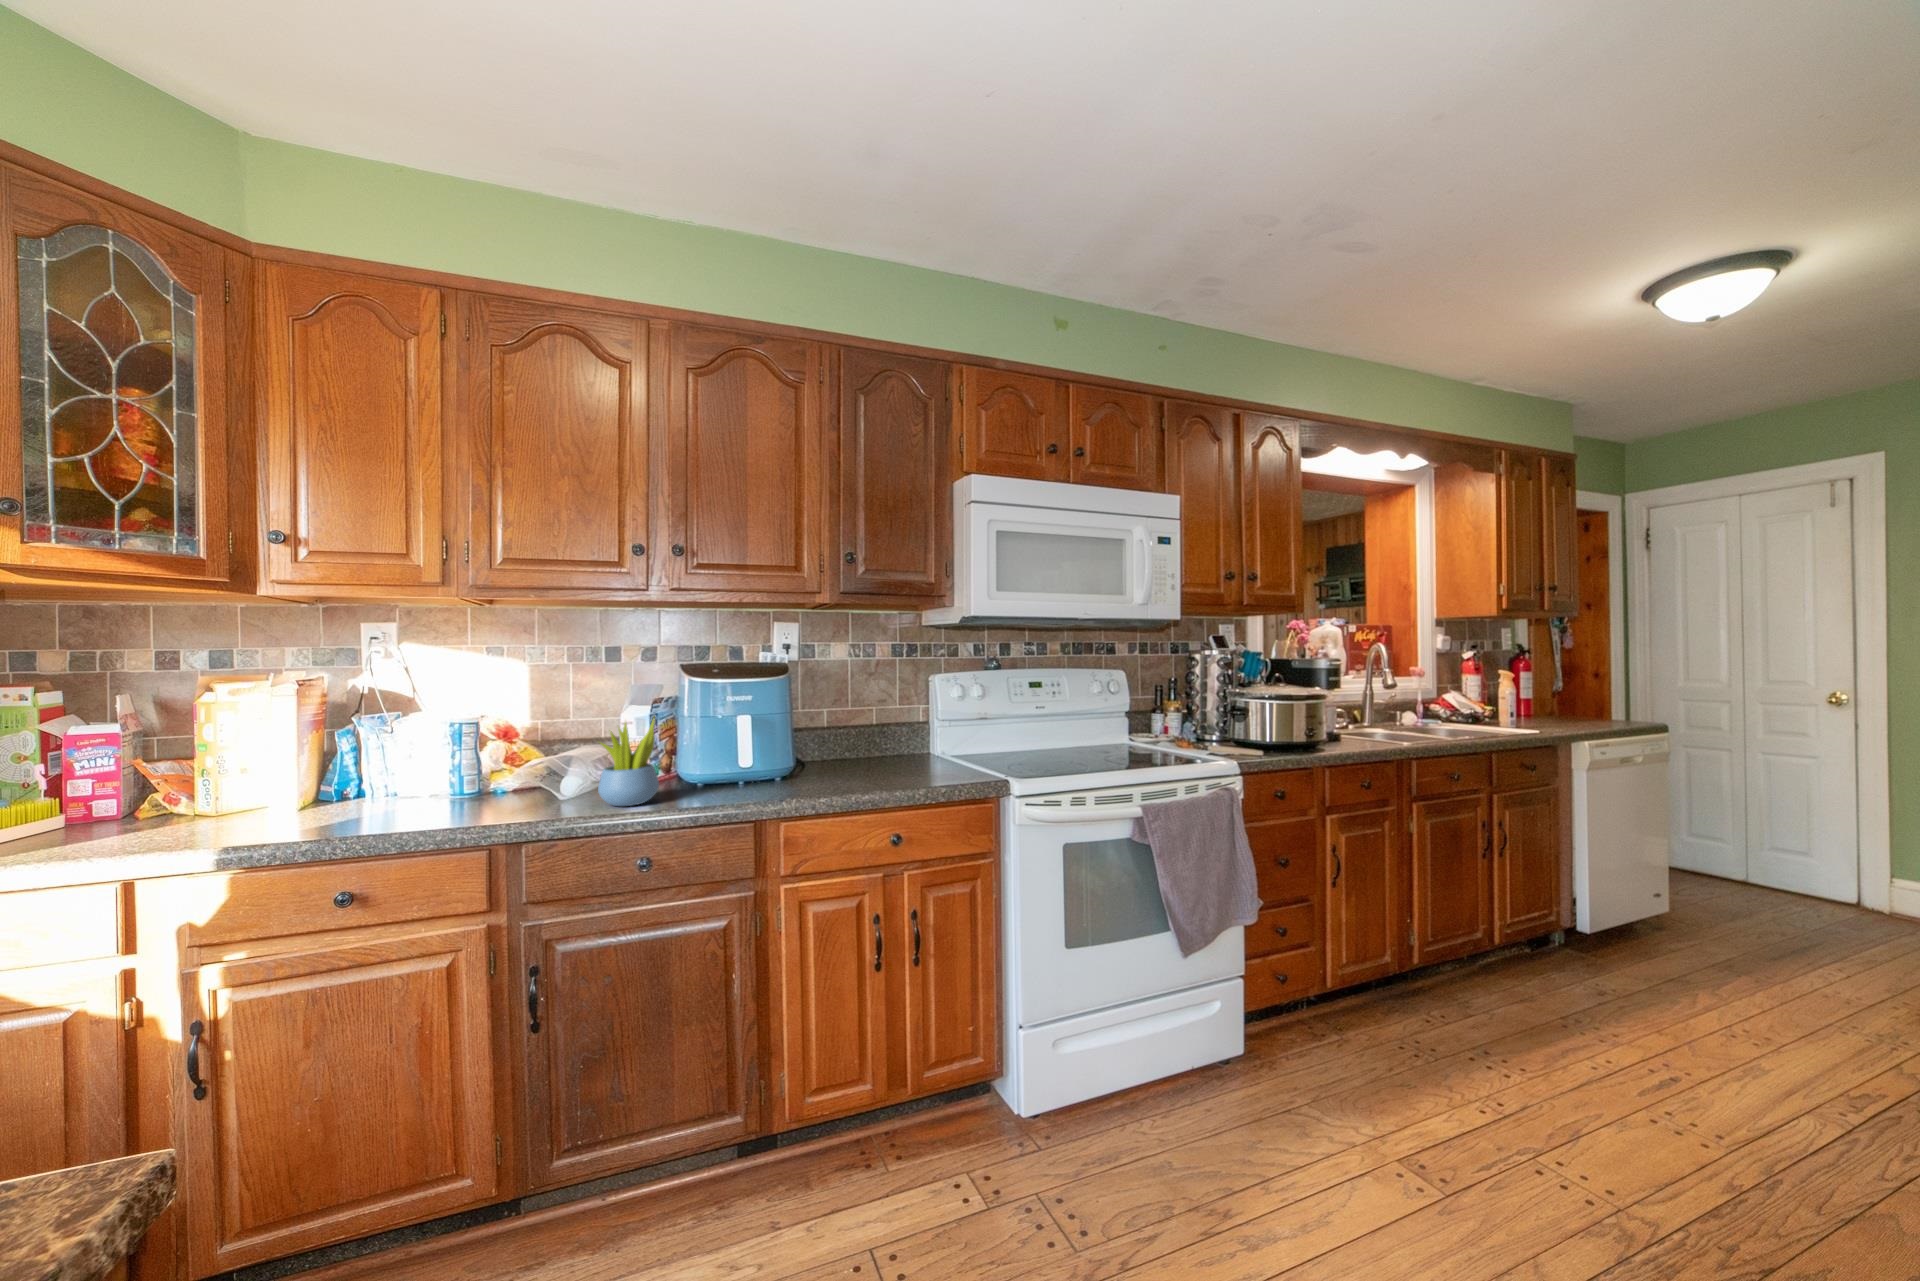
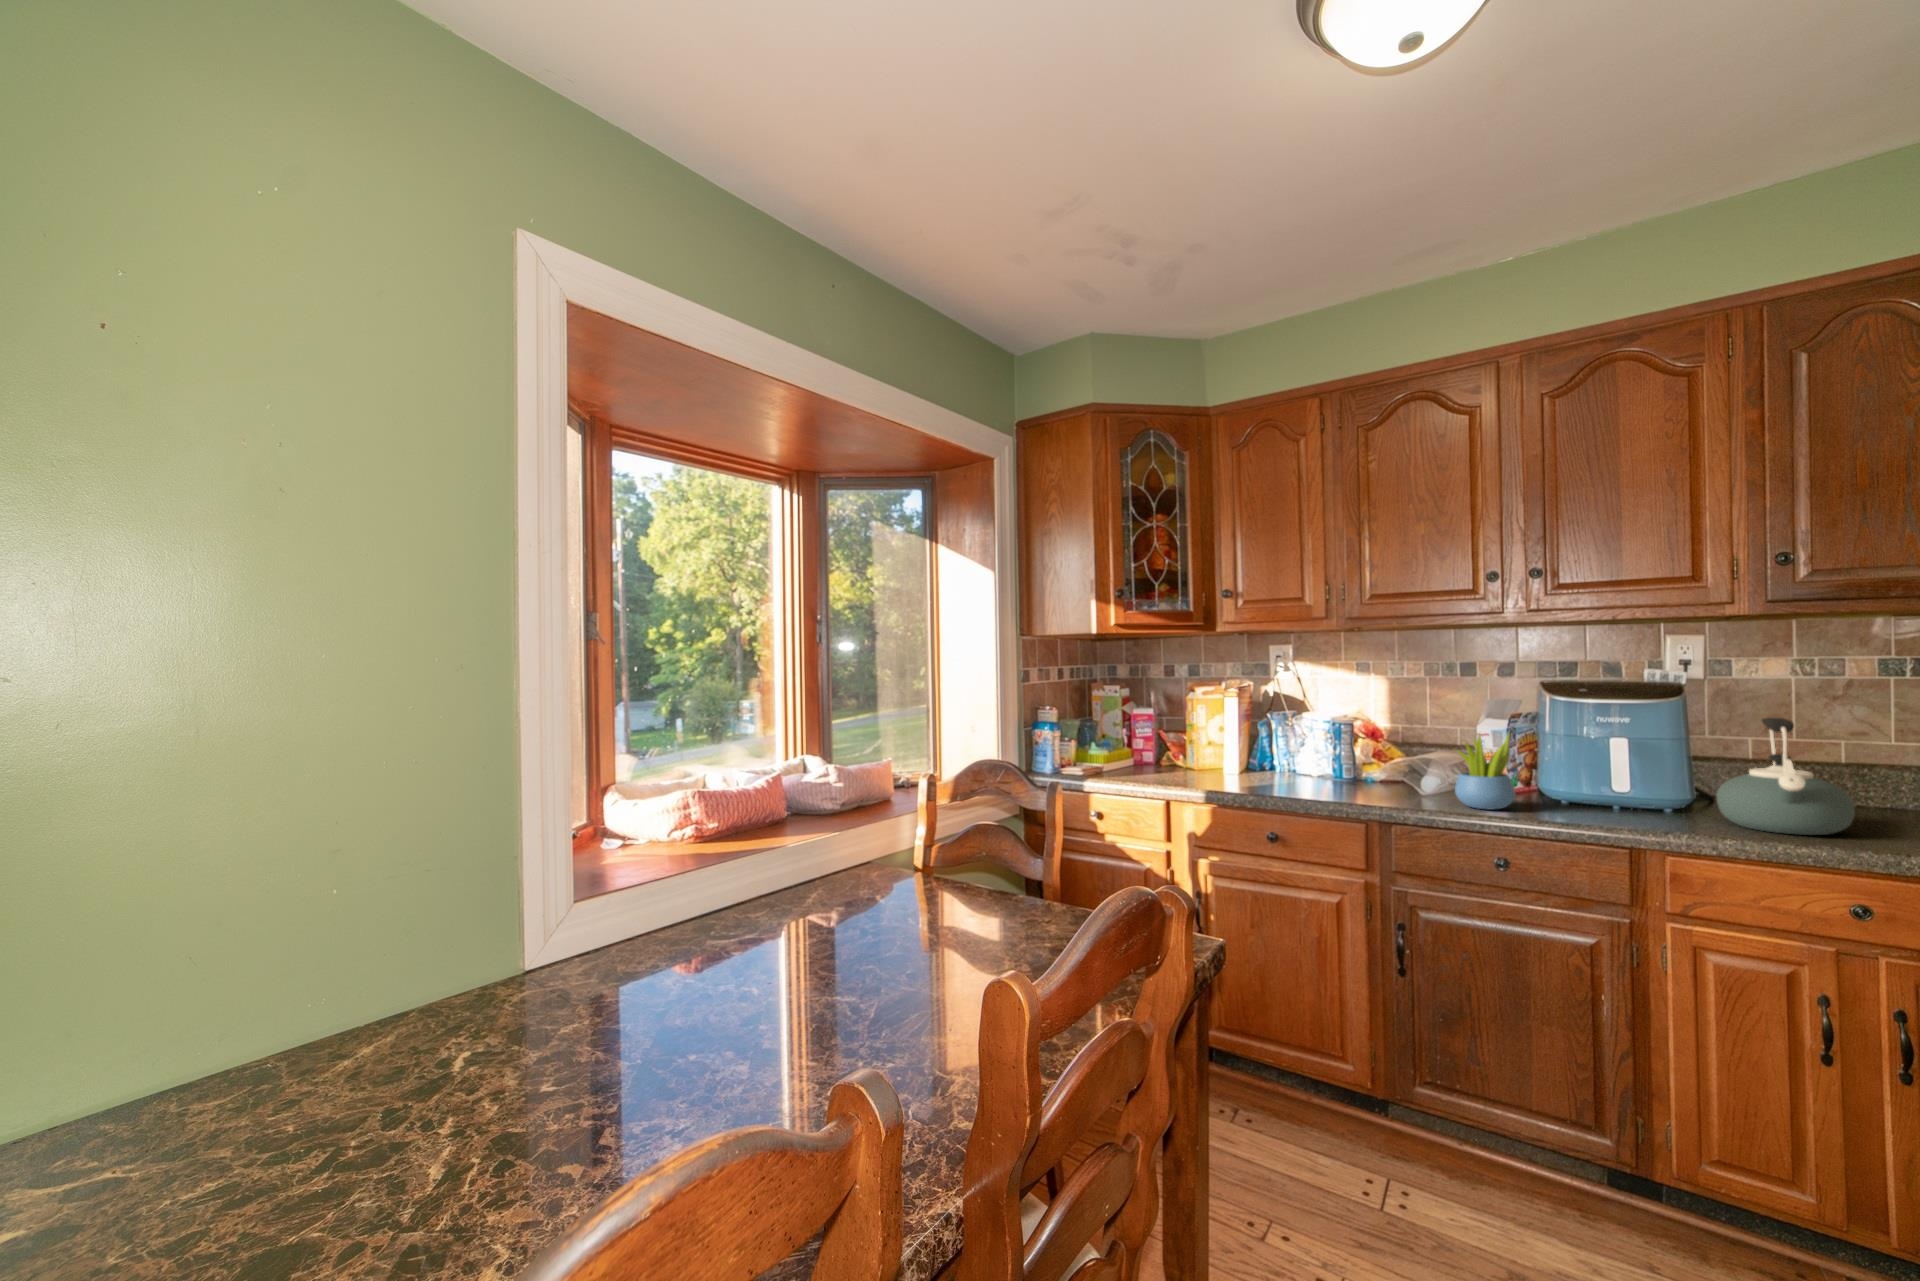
kettle: none [813,689,892,785] -> present [1716,718,1855,835]

